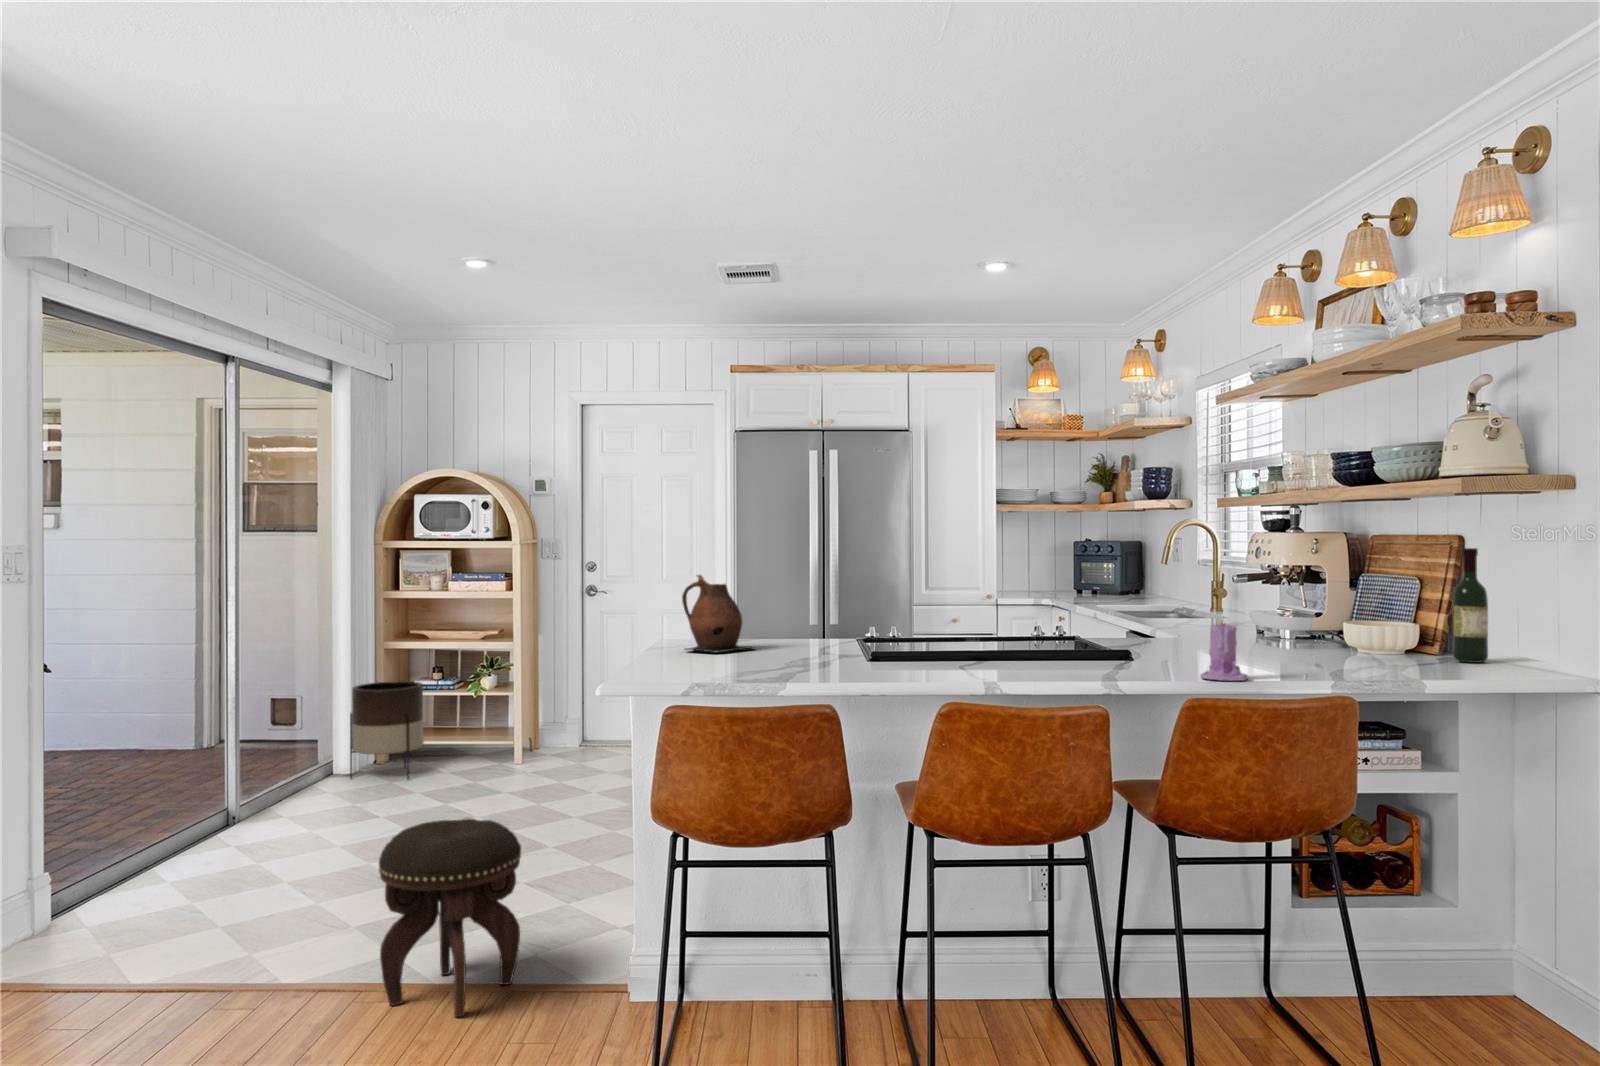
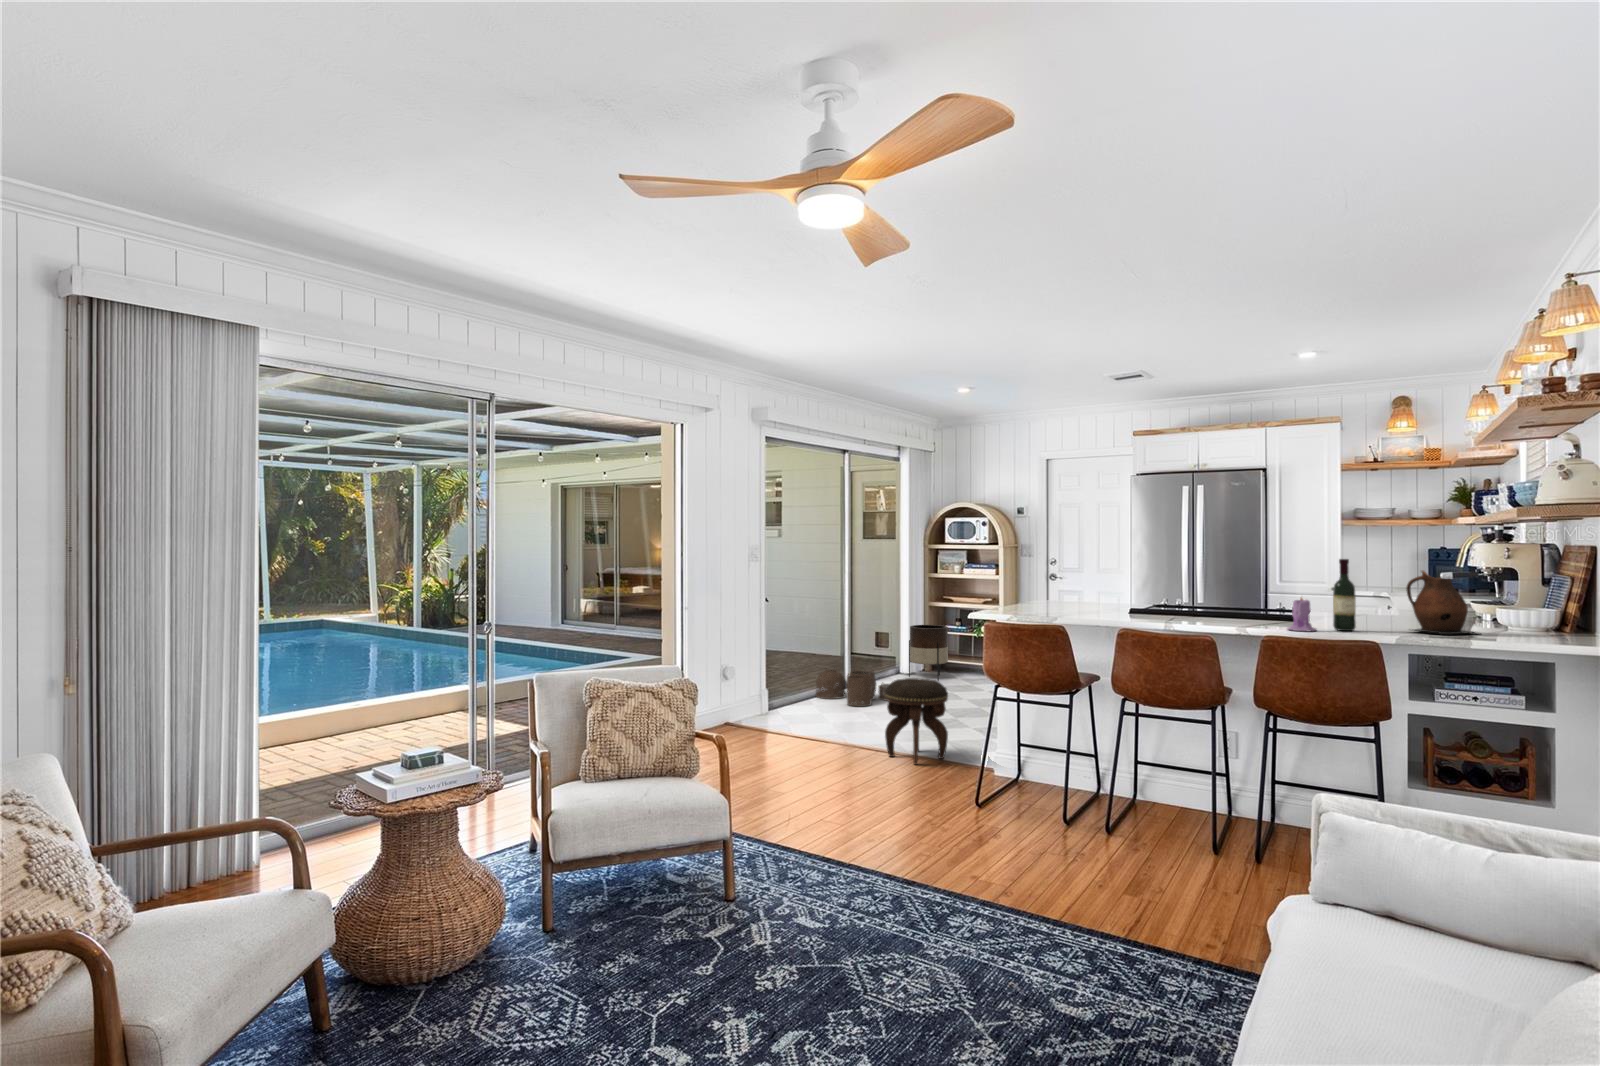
wine bottle: present [1453,548,1488,663] -> present [1333,559,1356,631]
ceramic pitcher: present [682,575,753,653] -> present [1406,571,1481,634]
woven basket: none [163,784,360,869] -> present [816,669,889,706]

